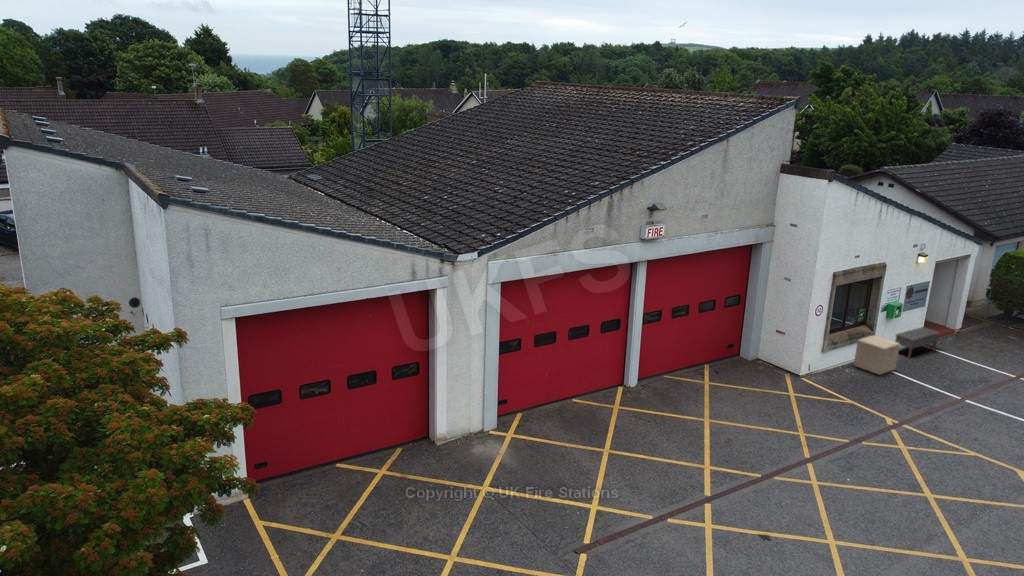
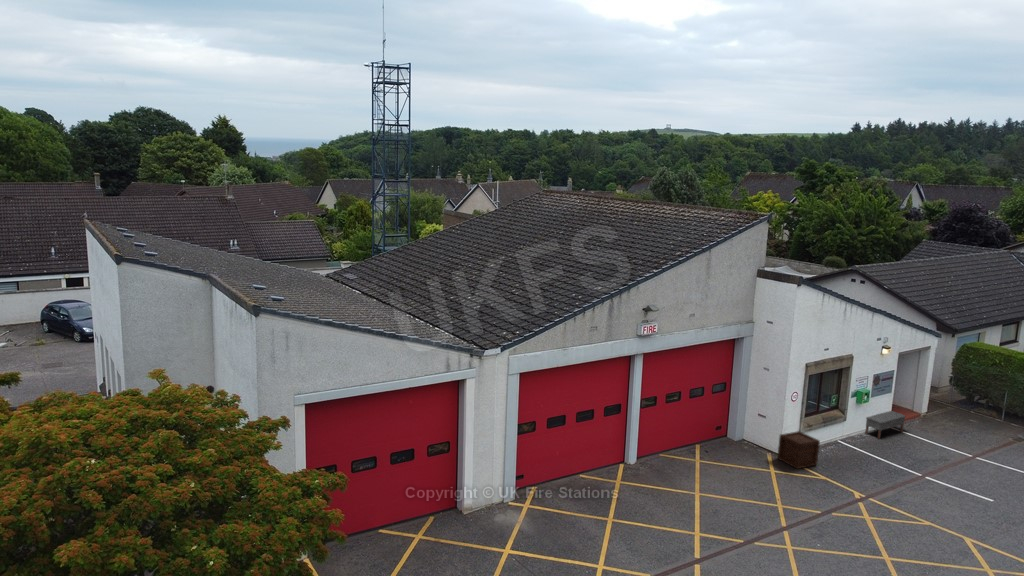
cardboard box: present [854,335,900,375] -> none [829,418,868,454]
wooden crate: none [797,350,847,392] -> present [777,431,820,469]

